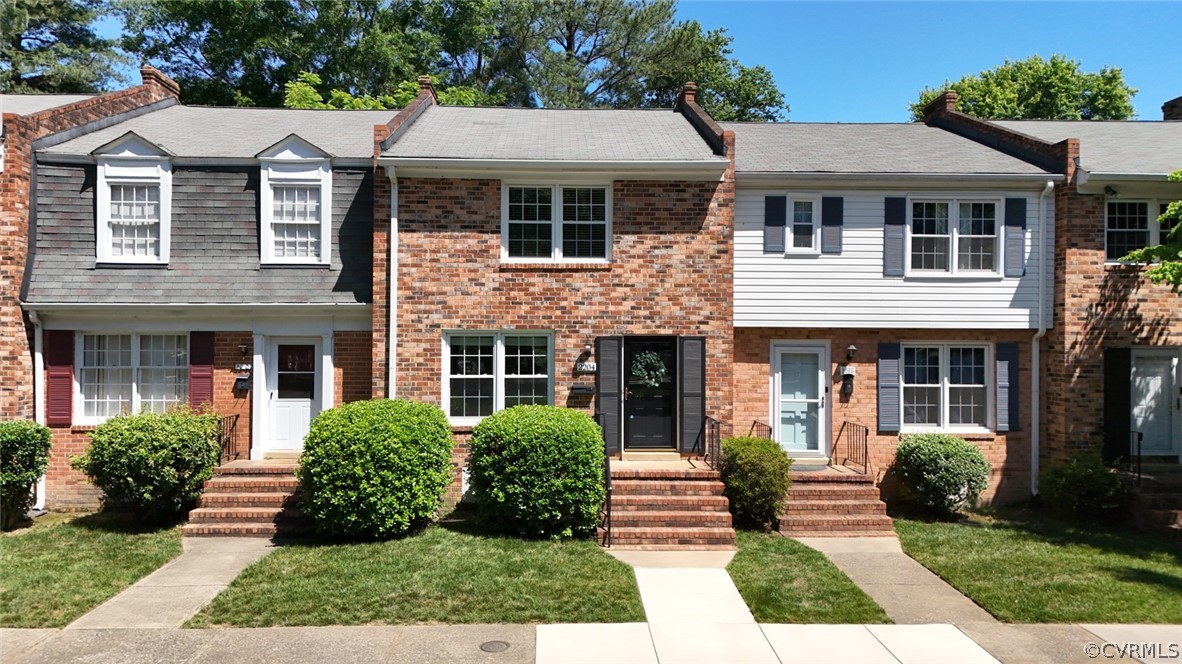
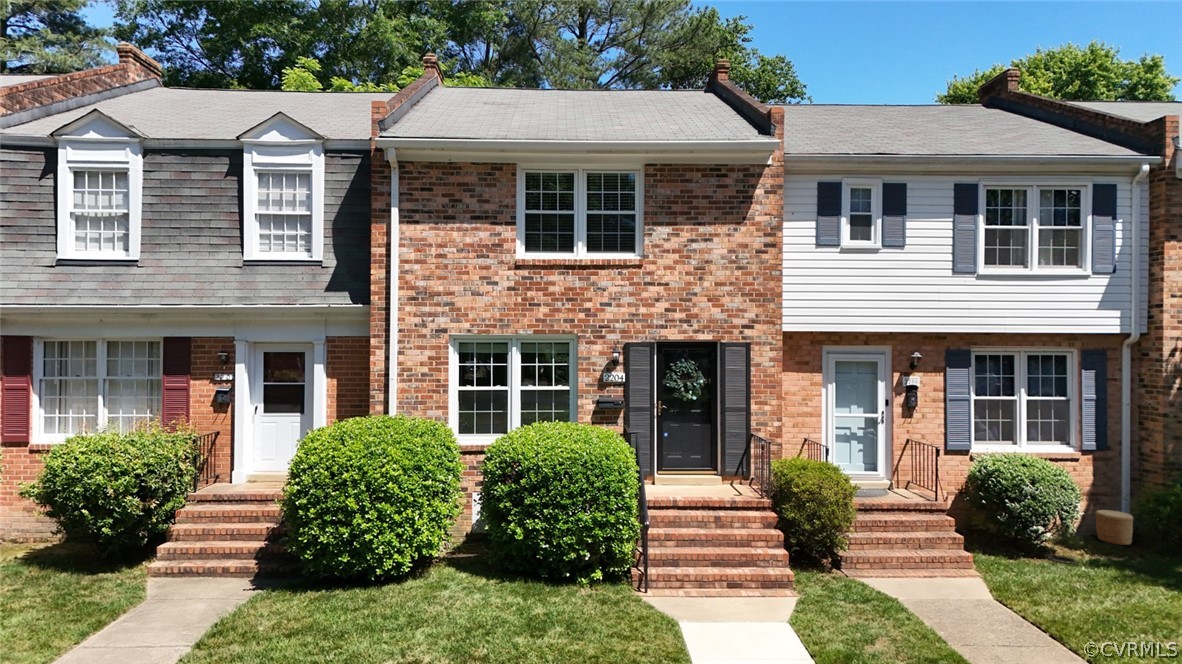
woven basket: none [1007,483,1038,512] -> present [1095,510,1133,545]

